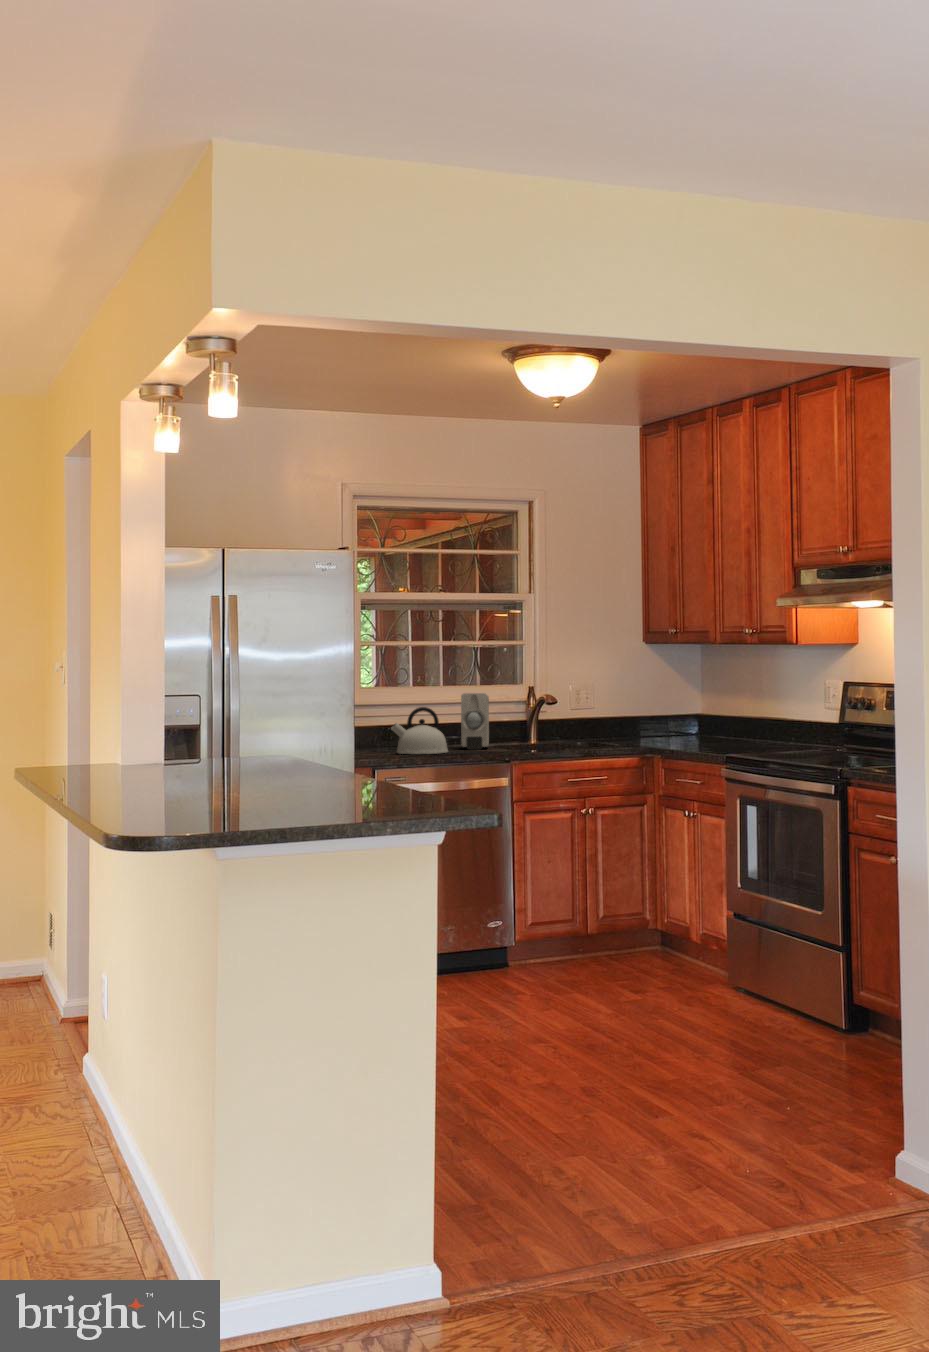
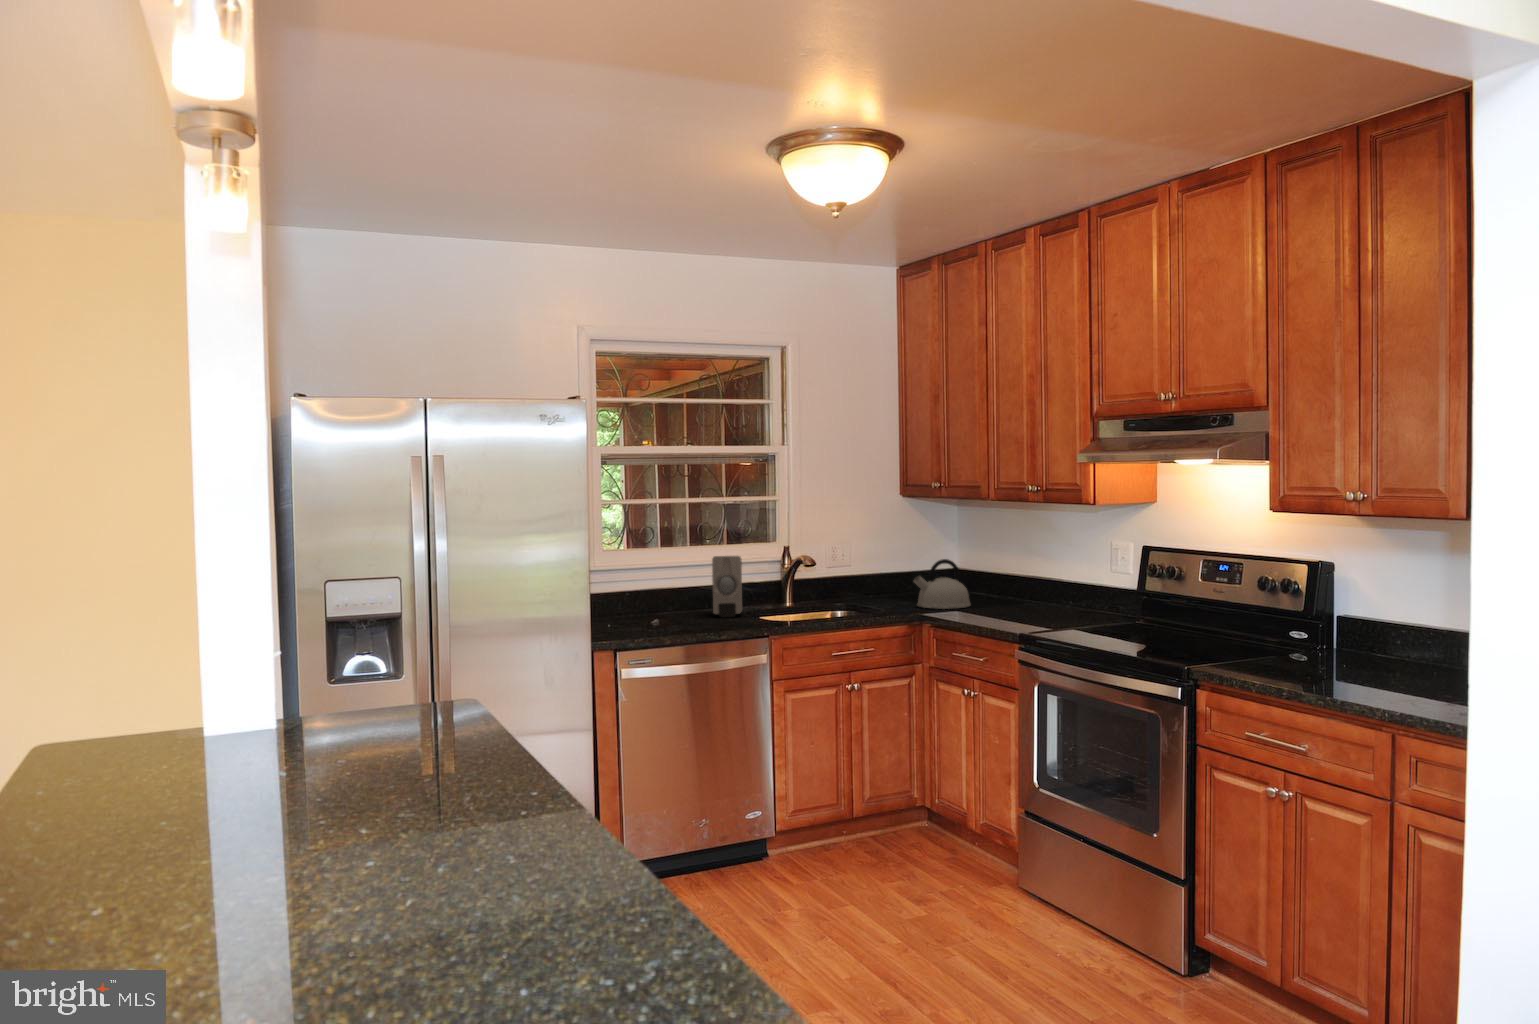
kettle: present [391,707,448,754] -> present [914,559,971,609]

